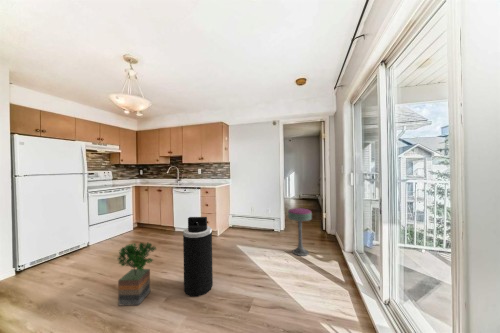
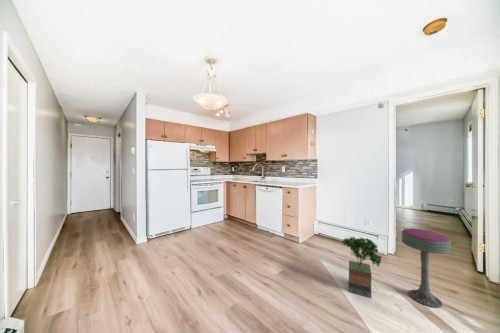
trash can: present [183,217,213,297] -> none [253,221,284,316]
potted tree: present [118,243,156,305] -> present [342,237,382,298]

